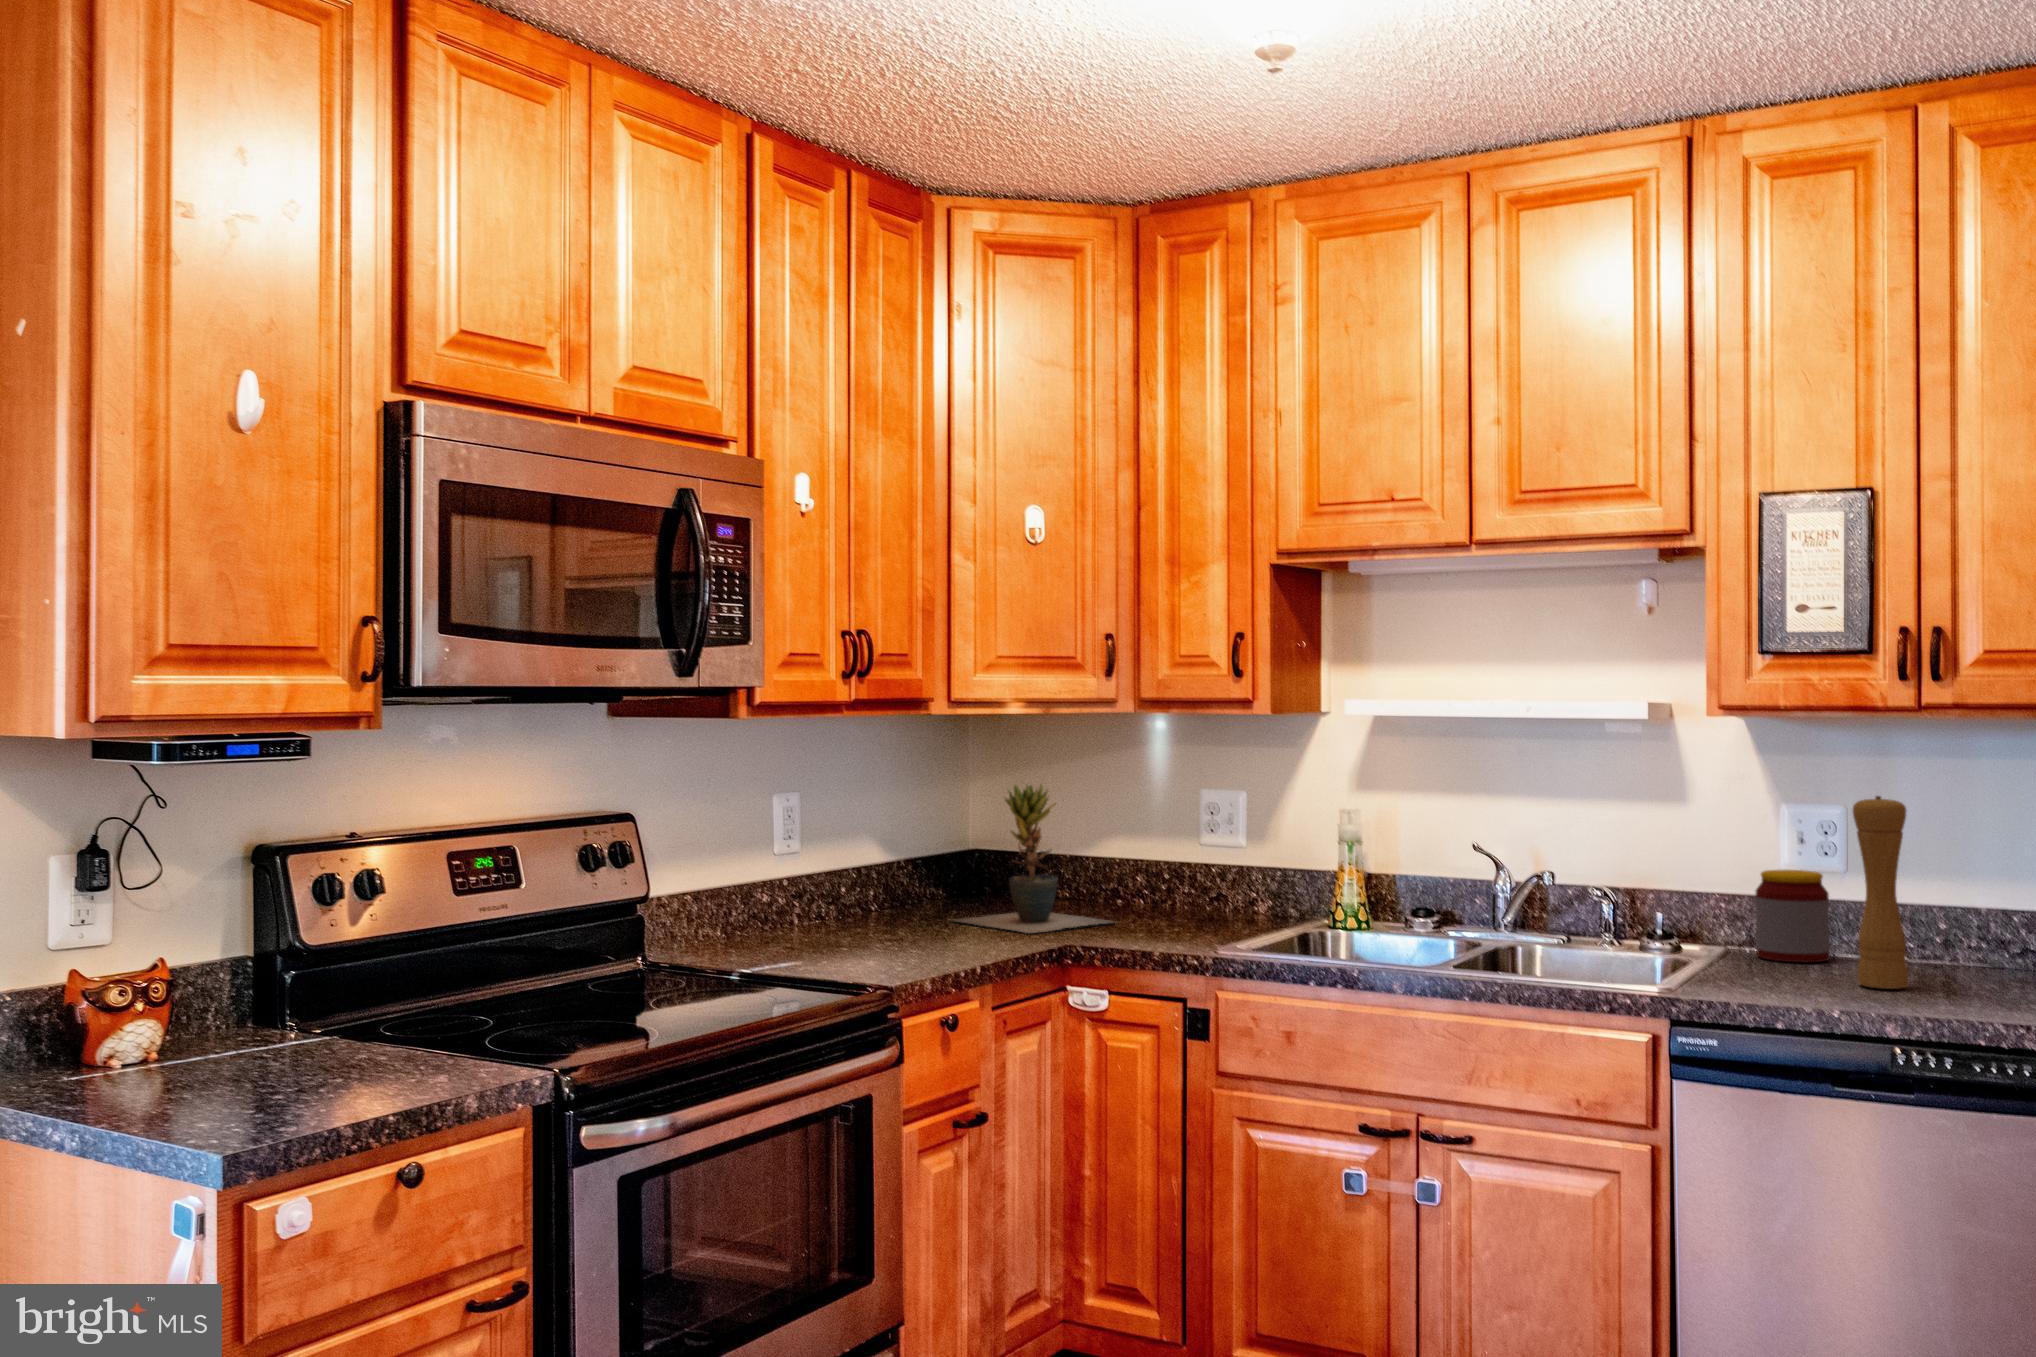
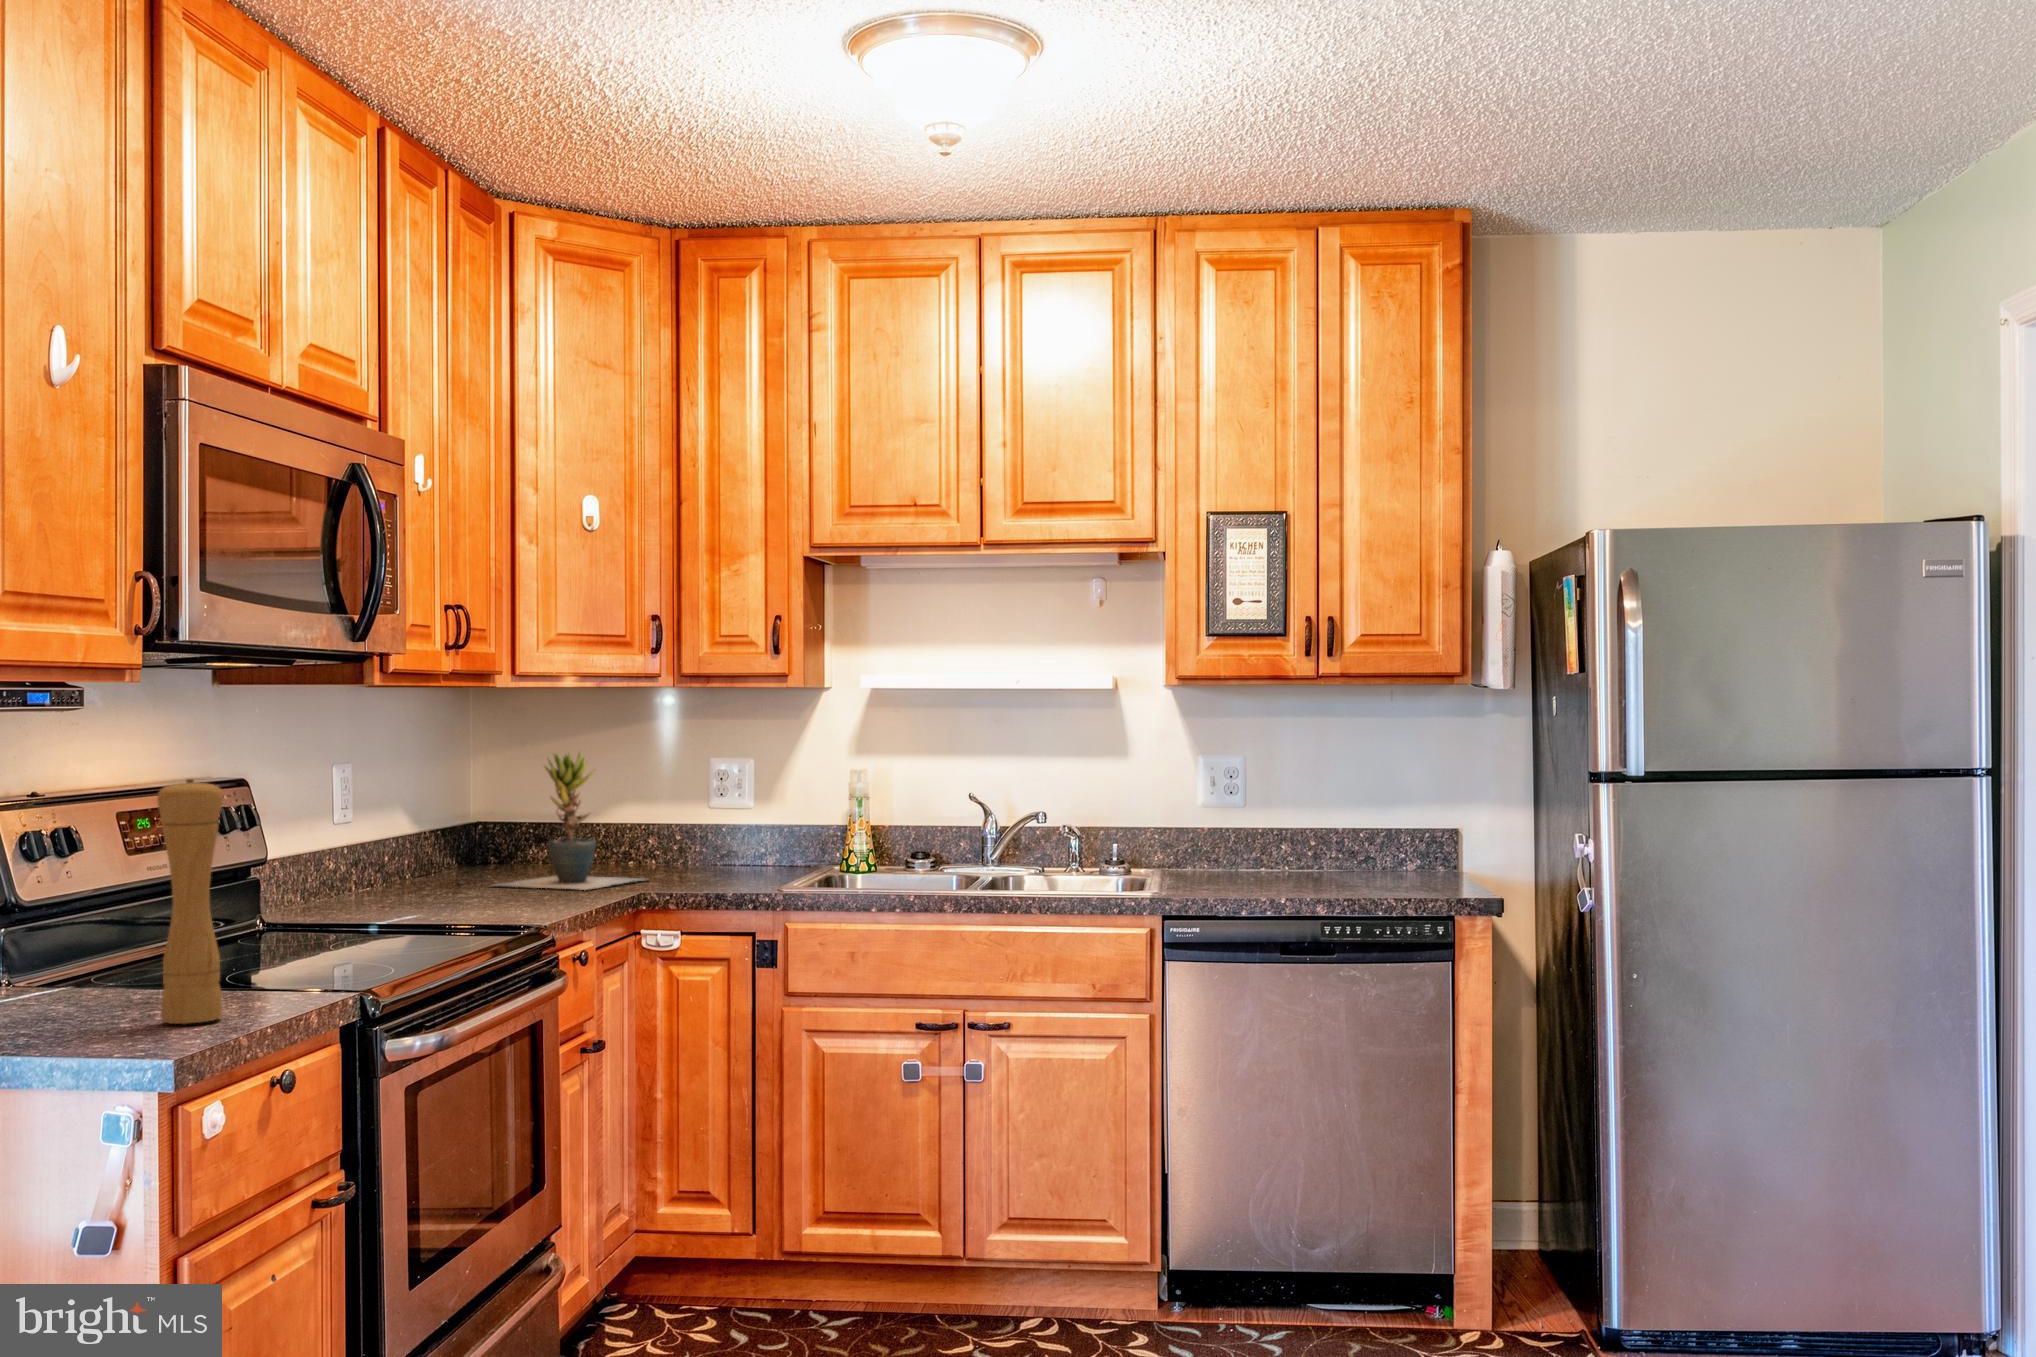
pepper mill: present [1853,796,1908,989] -> present [157,779,223,1024]
jar: present [1755,870,1830,962] -> none [1190,805,1243,875]

